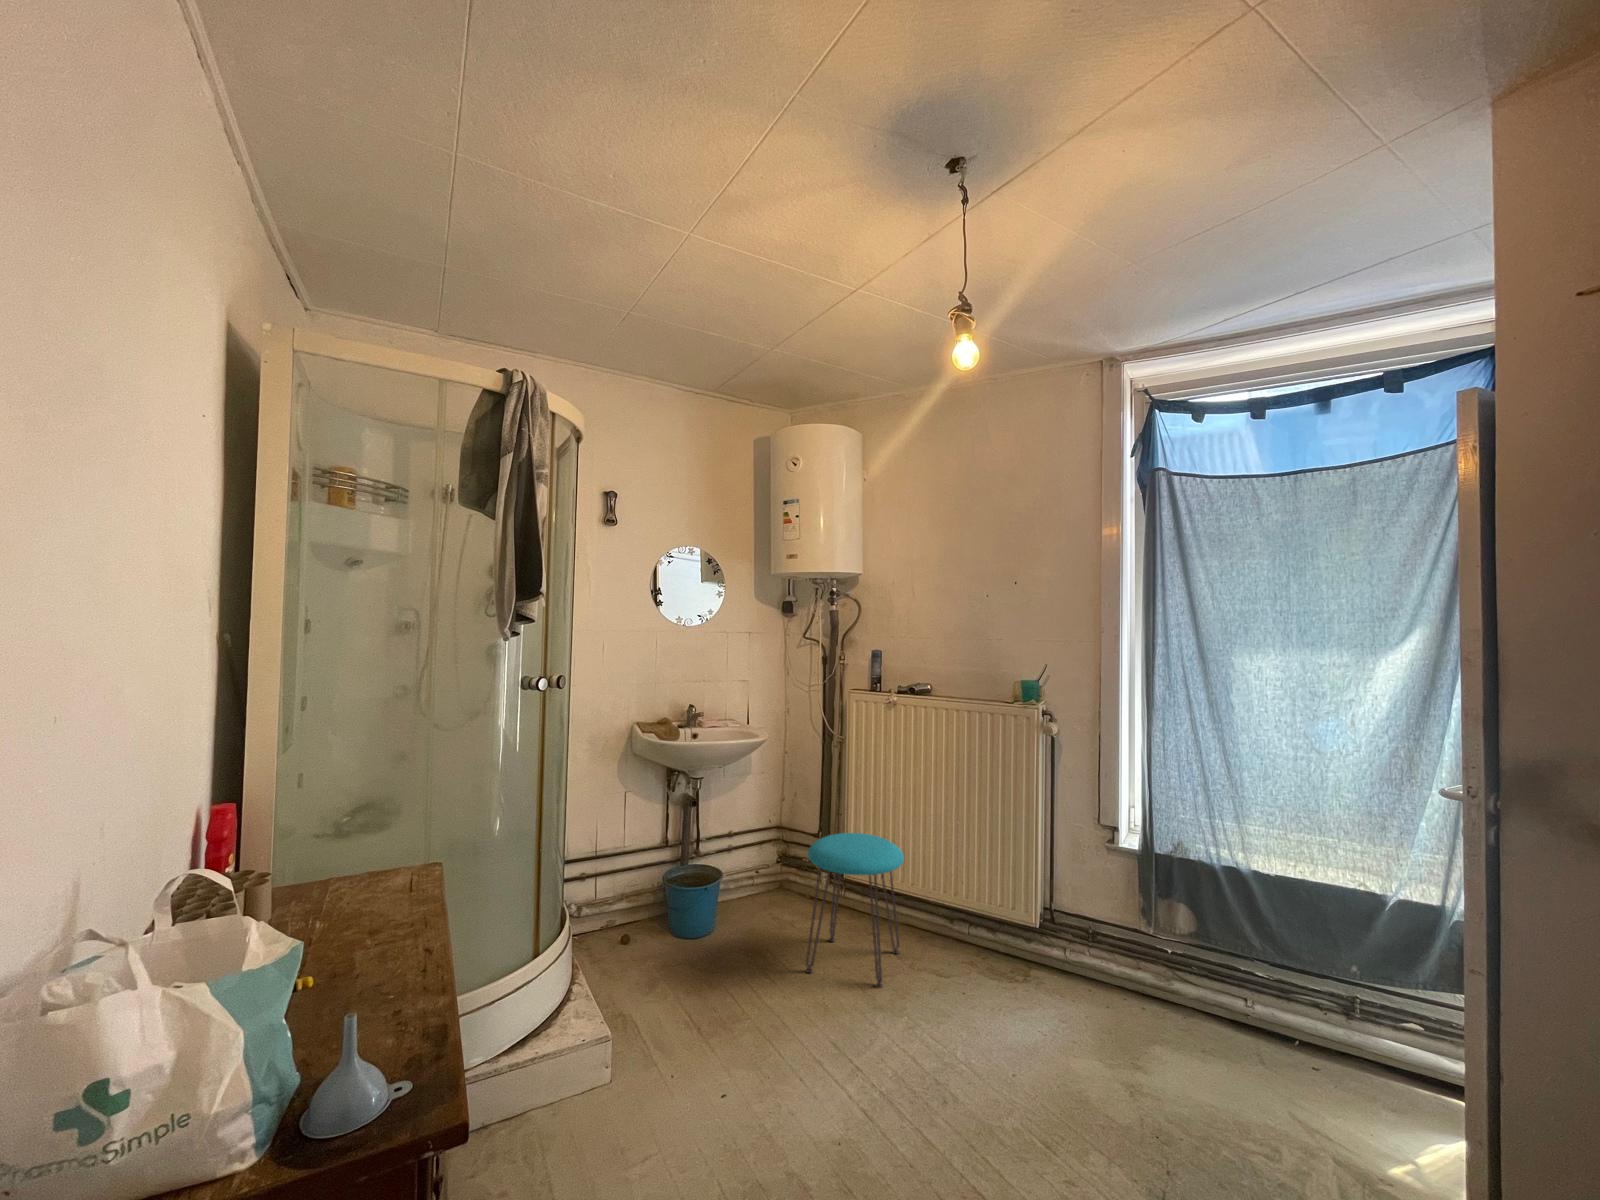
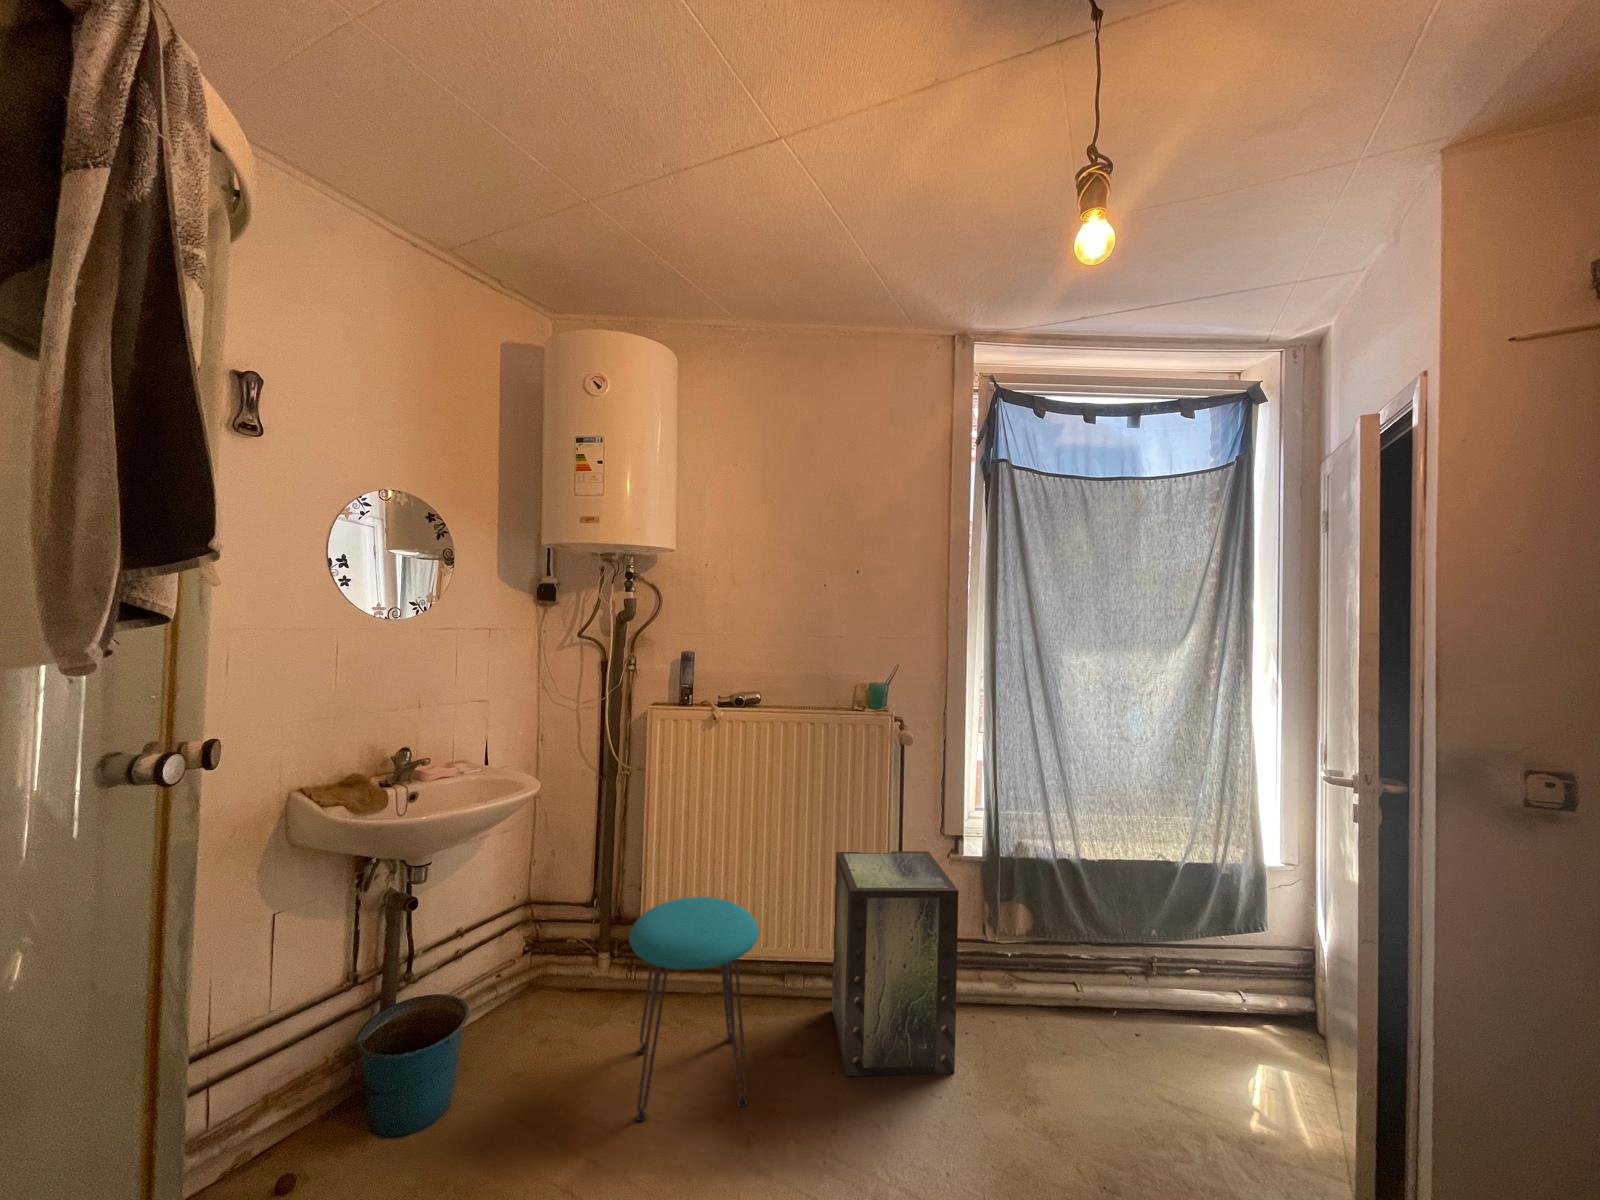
storage box: none [967,821,1079,1026] -> present [832,851,958,1076]

